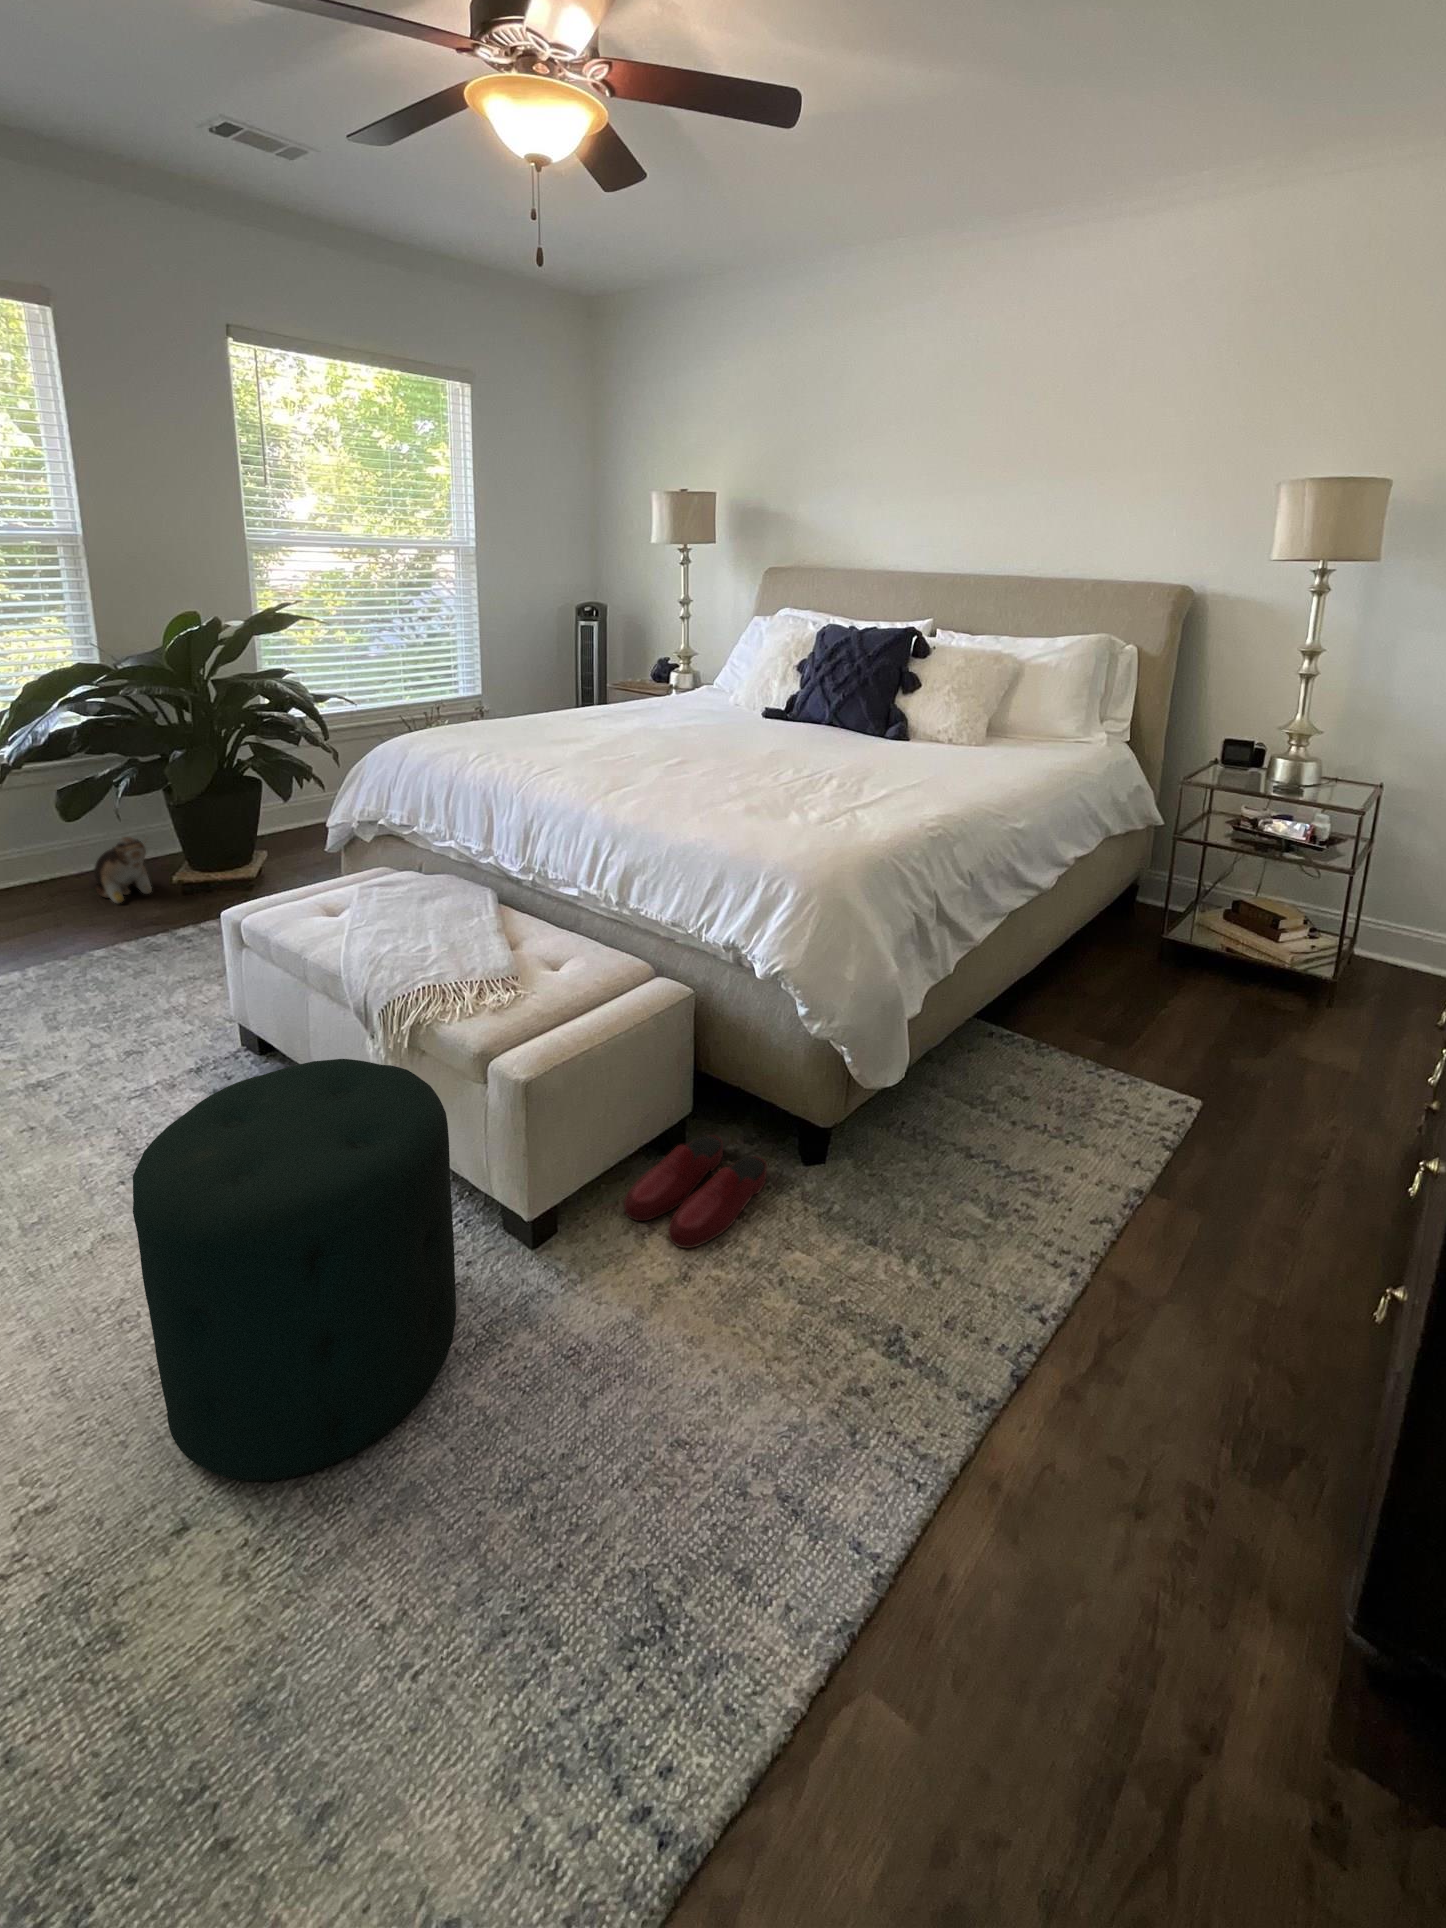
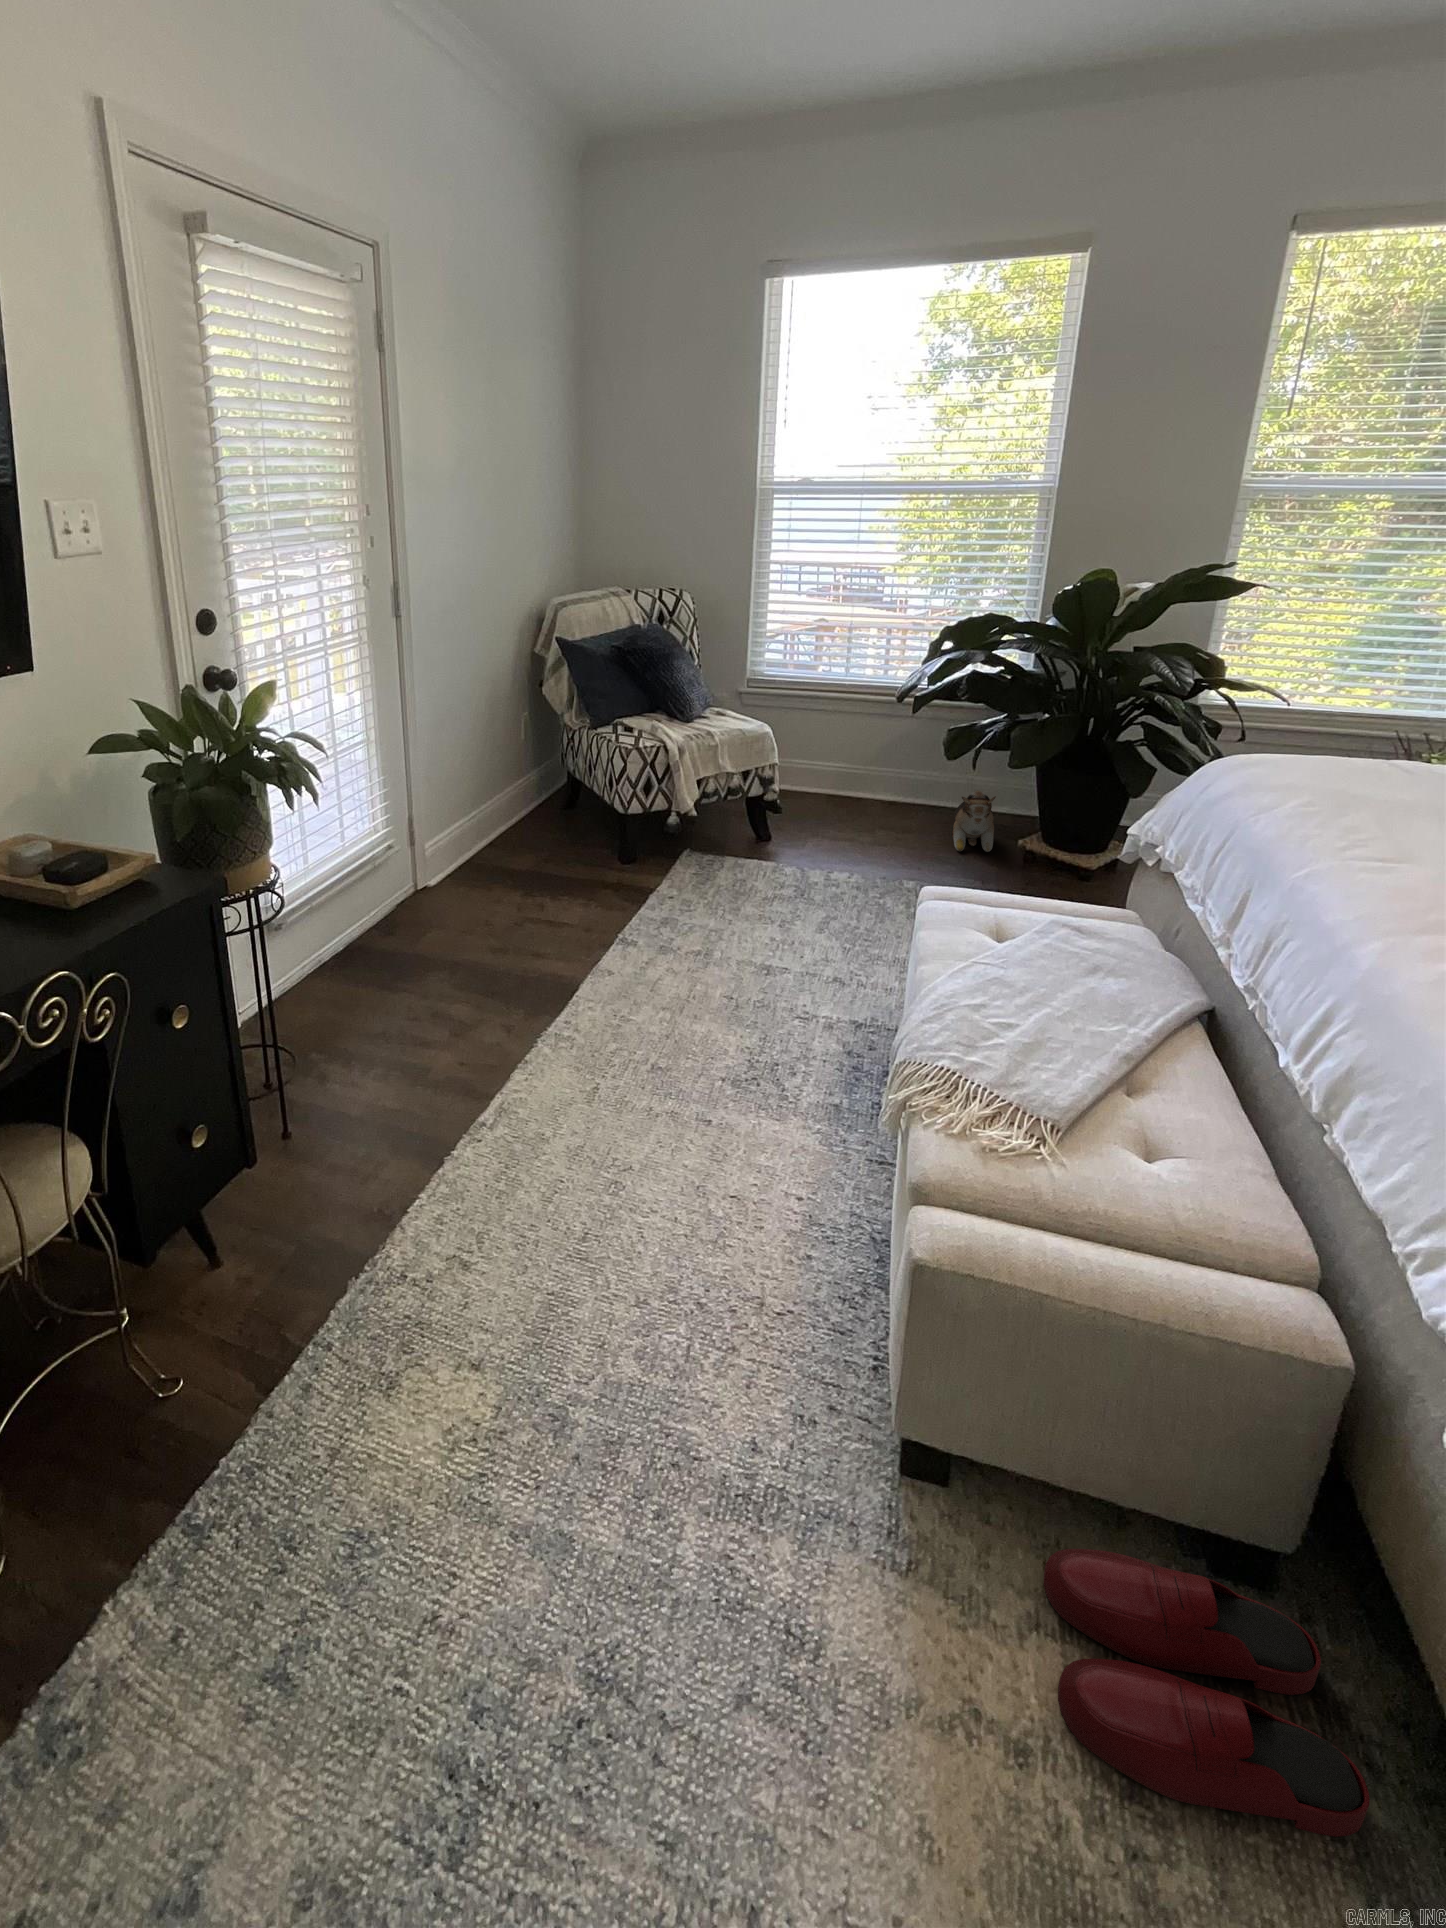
ottoman: present [133,1059,456,1482] -> none [502,1038,802,1479]

